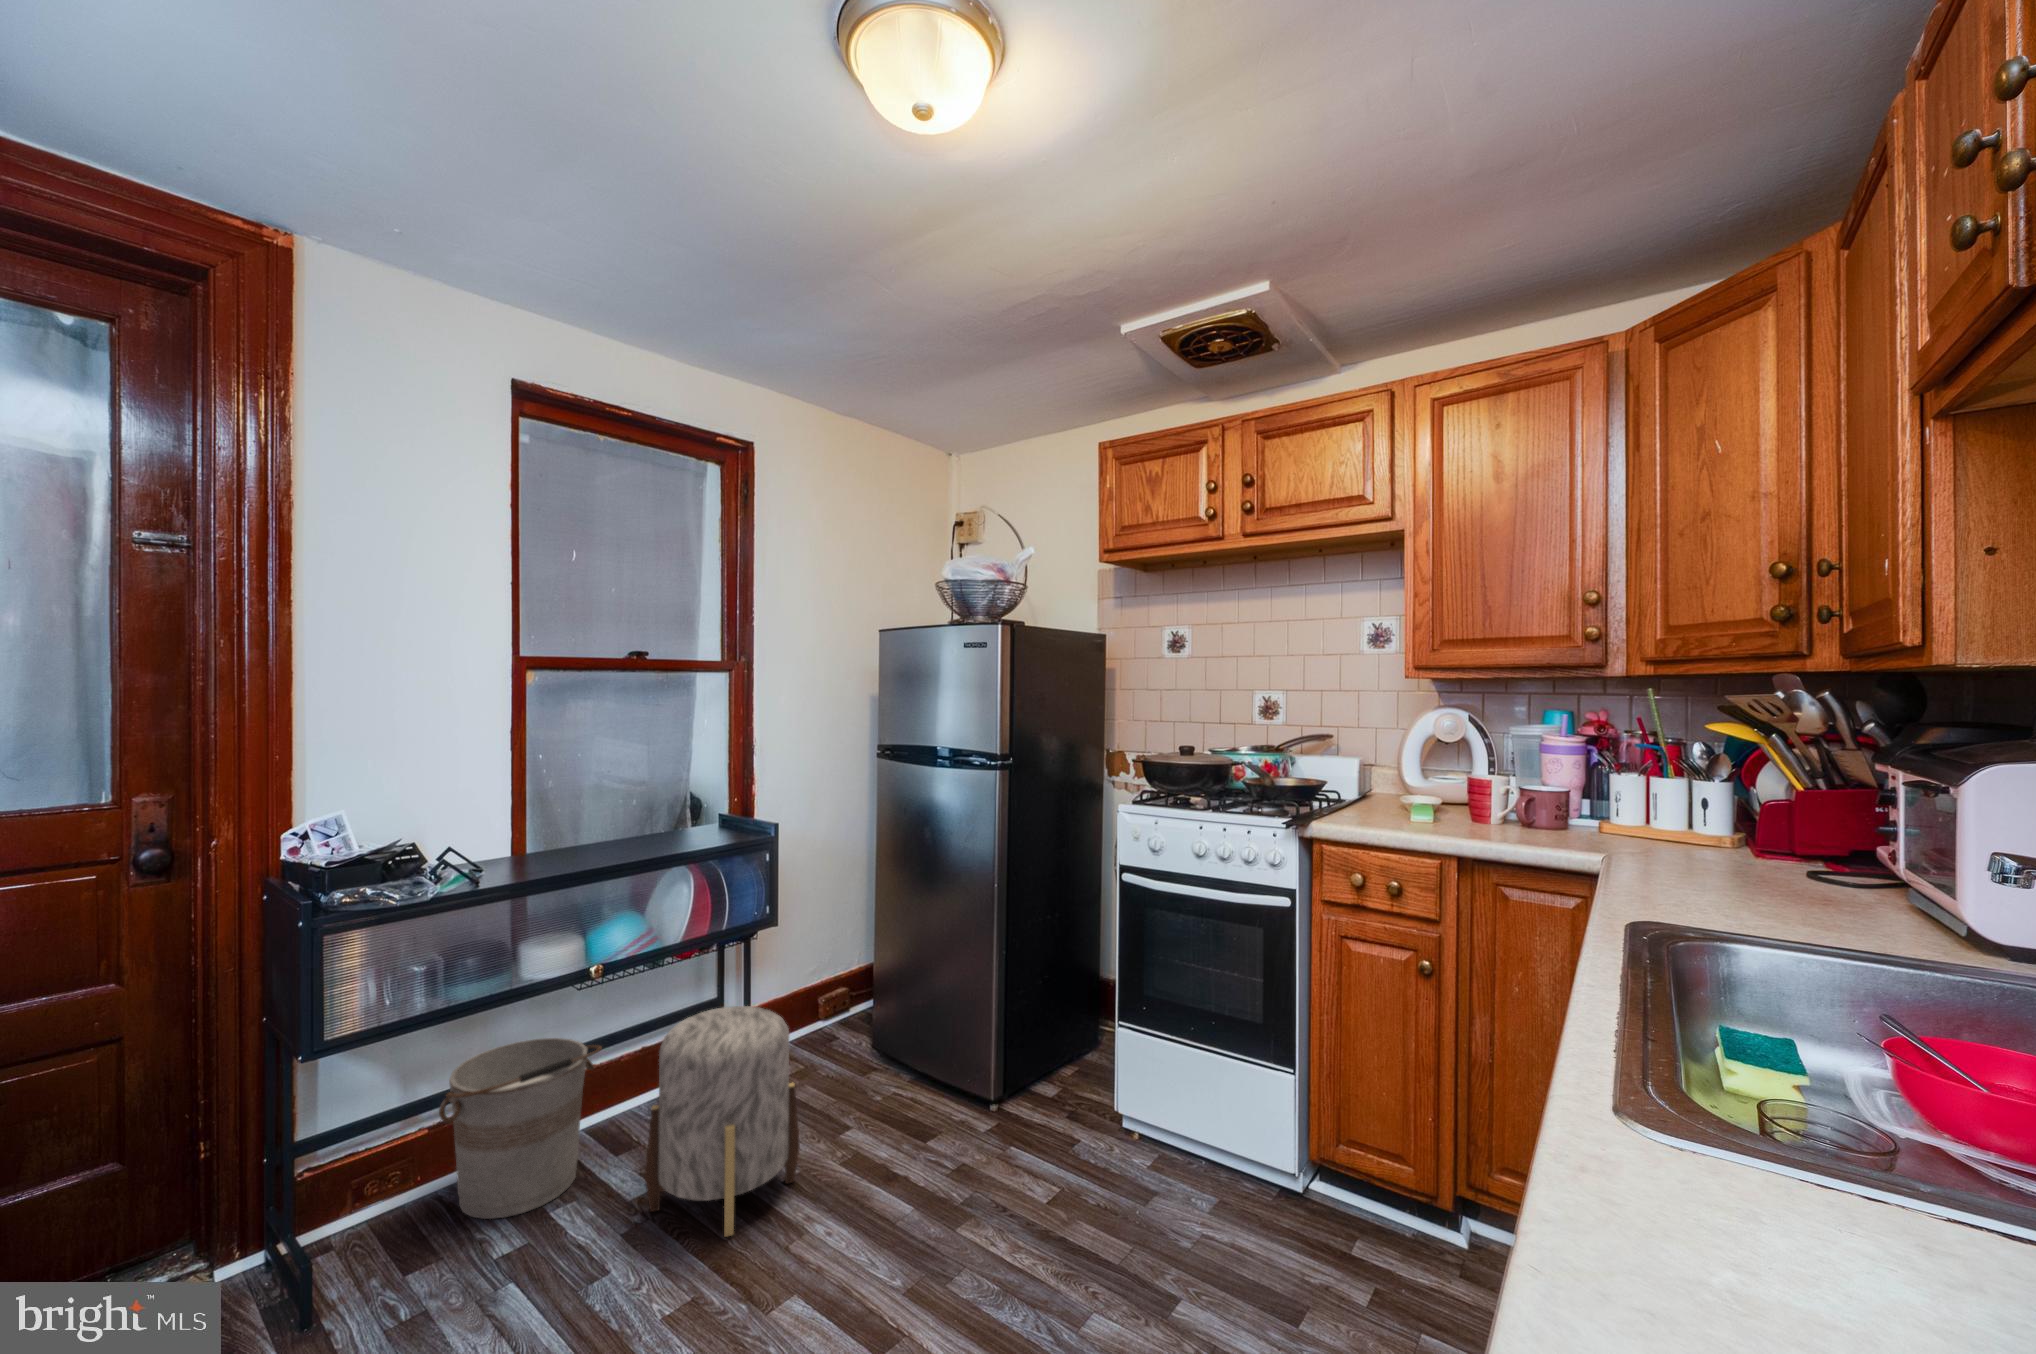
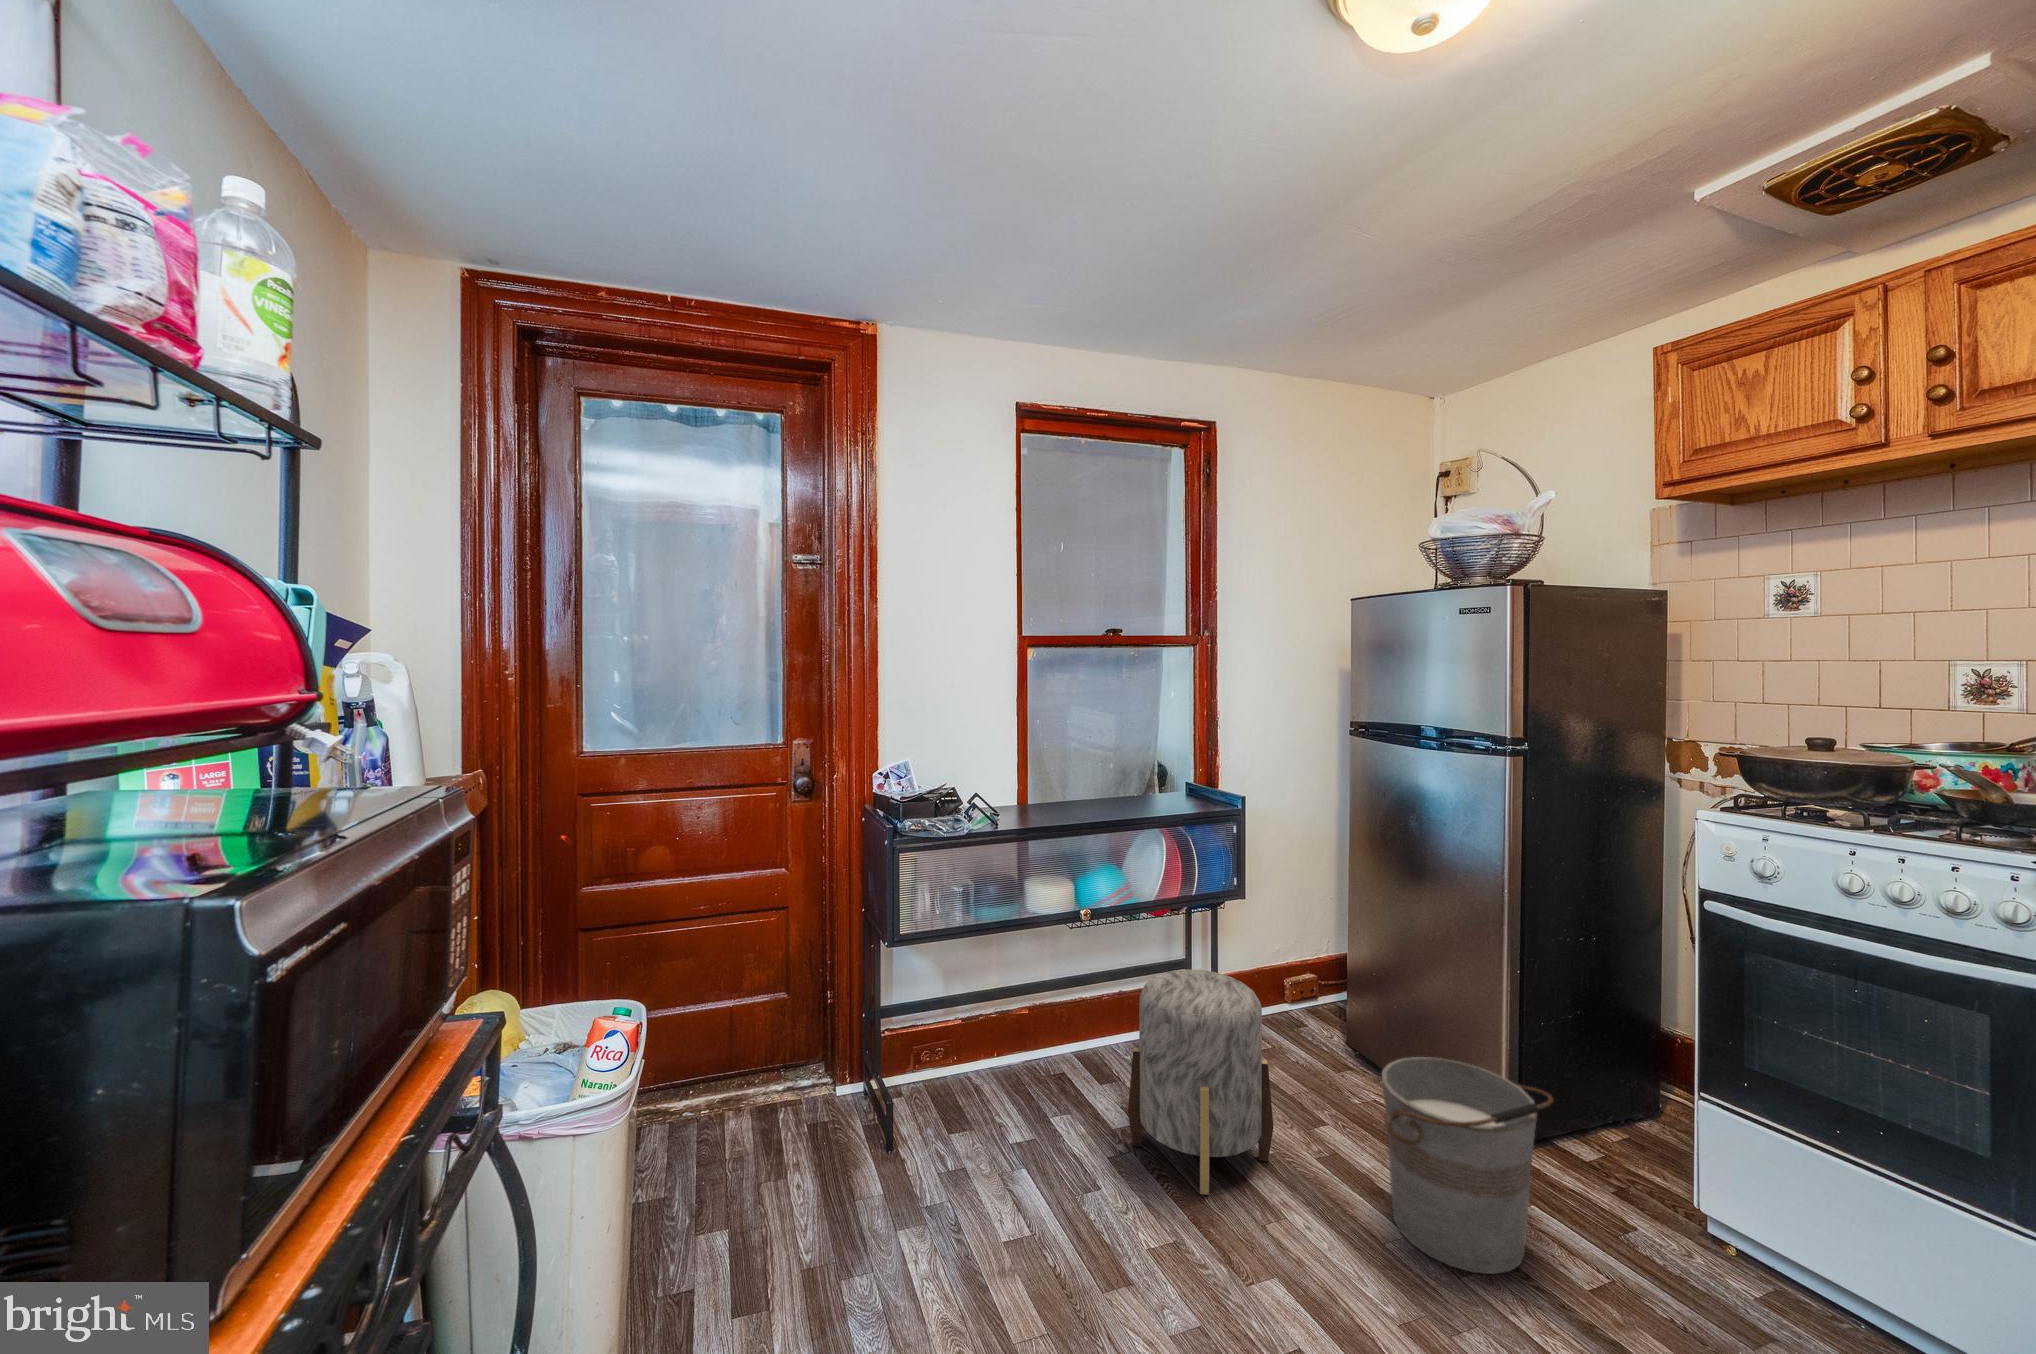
bucket: present [439,1038,602,1219] -> present [1382,1057,1553,1274]

